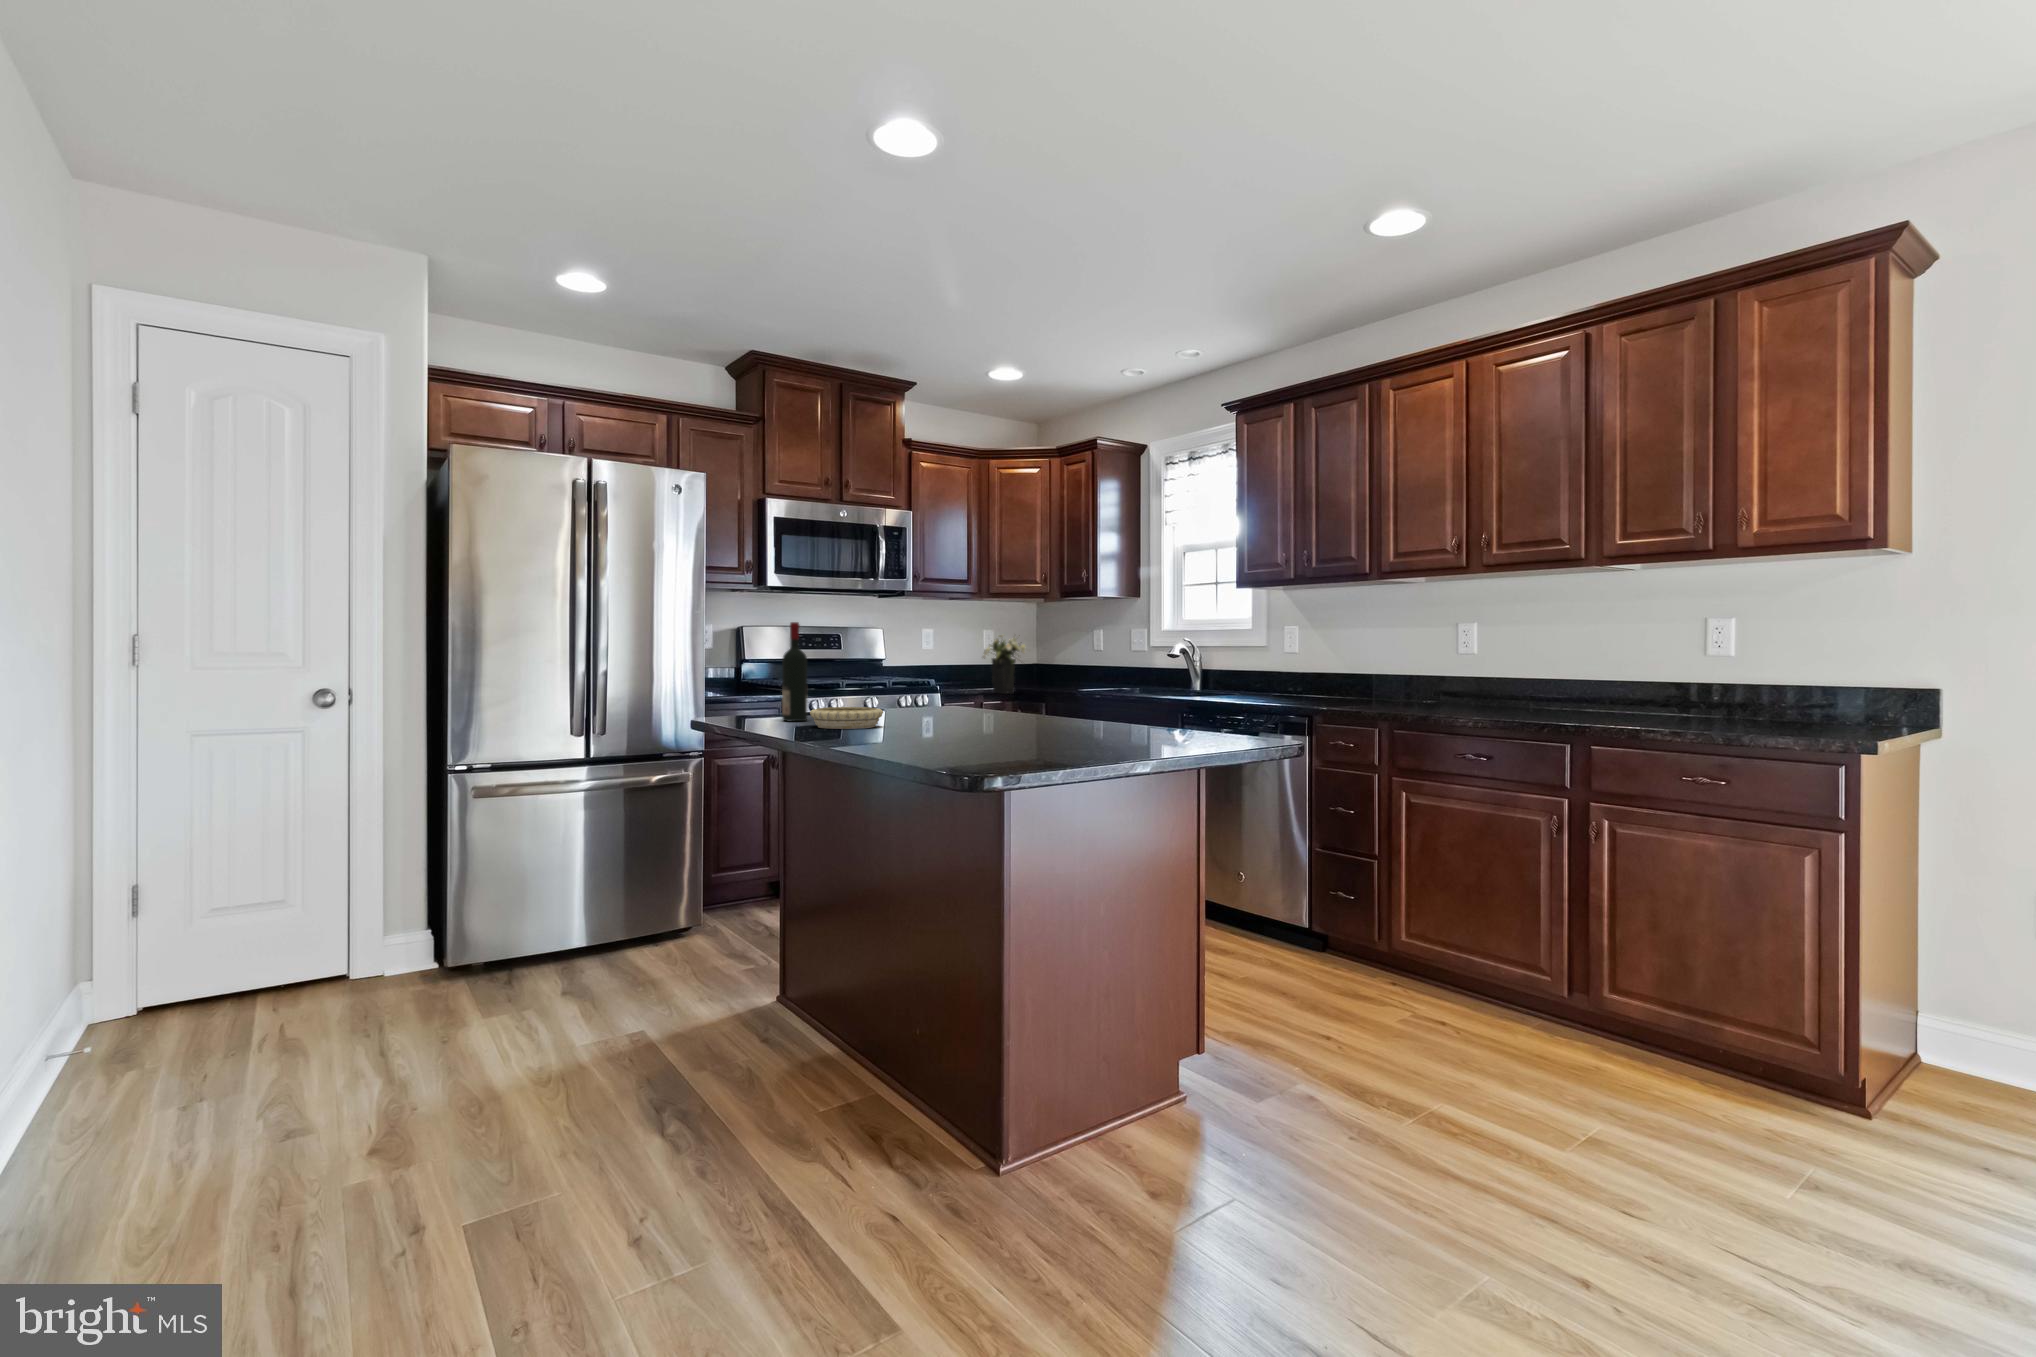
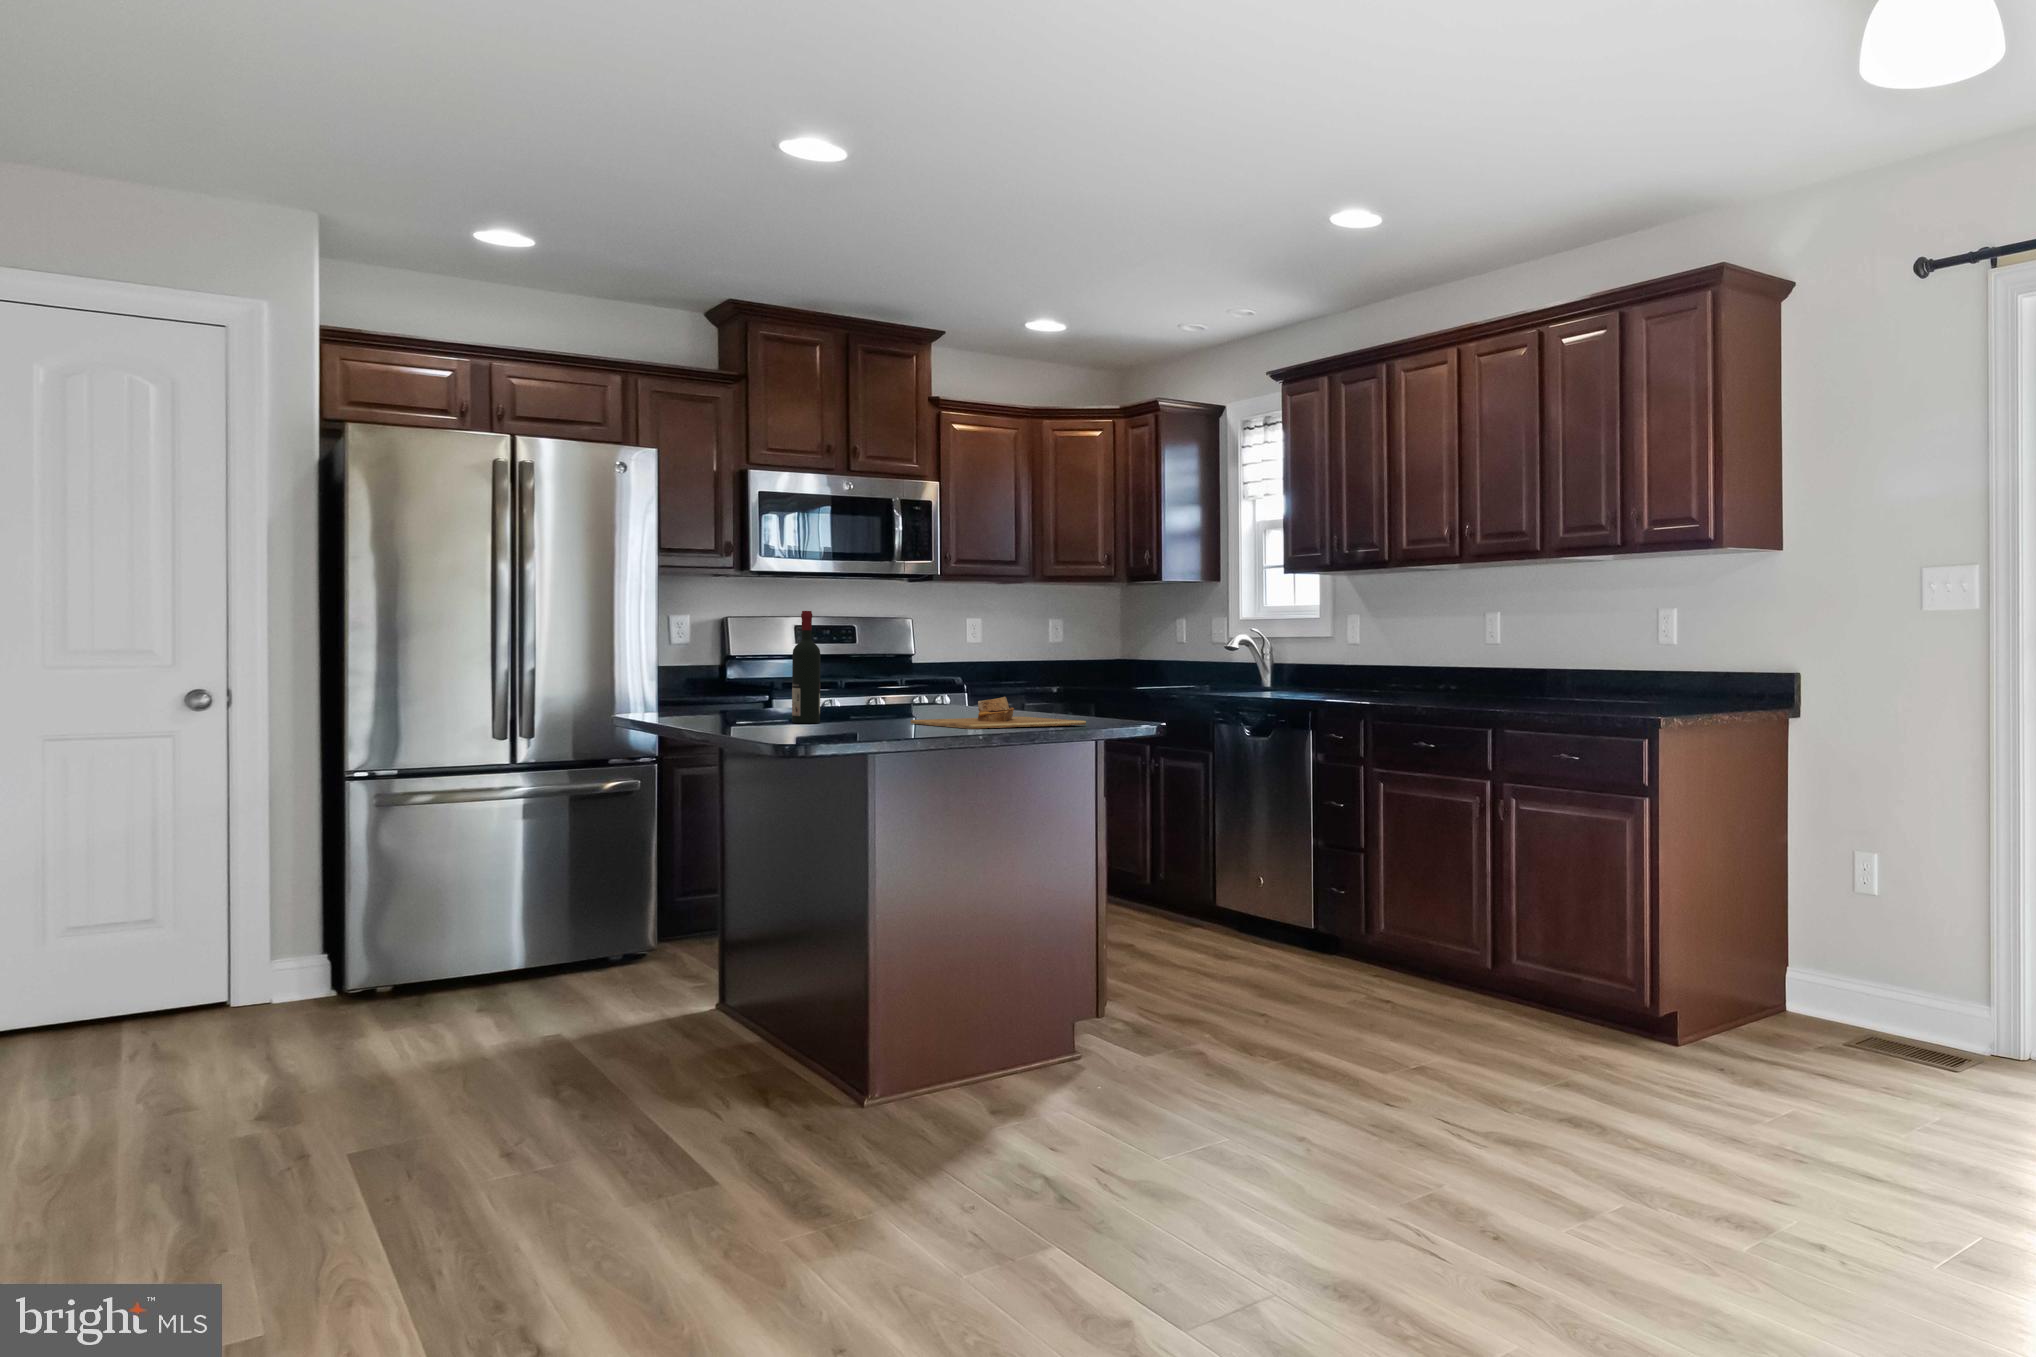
flower arrangement: present [983,634,1026,694] -> none [1023,628,1082,700]
cutting board: none [888,696,1041,726] -> present [911,697,1086,729]
decorative bowl: present [810,707,883,729] -> none [824,708,905,731]

